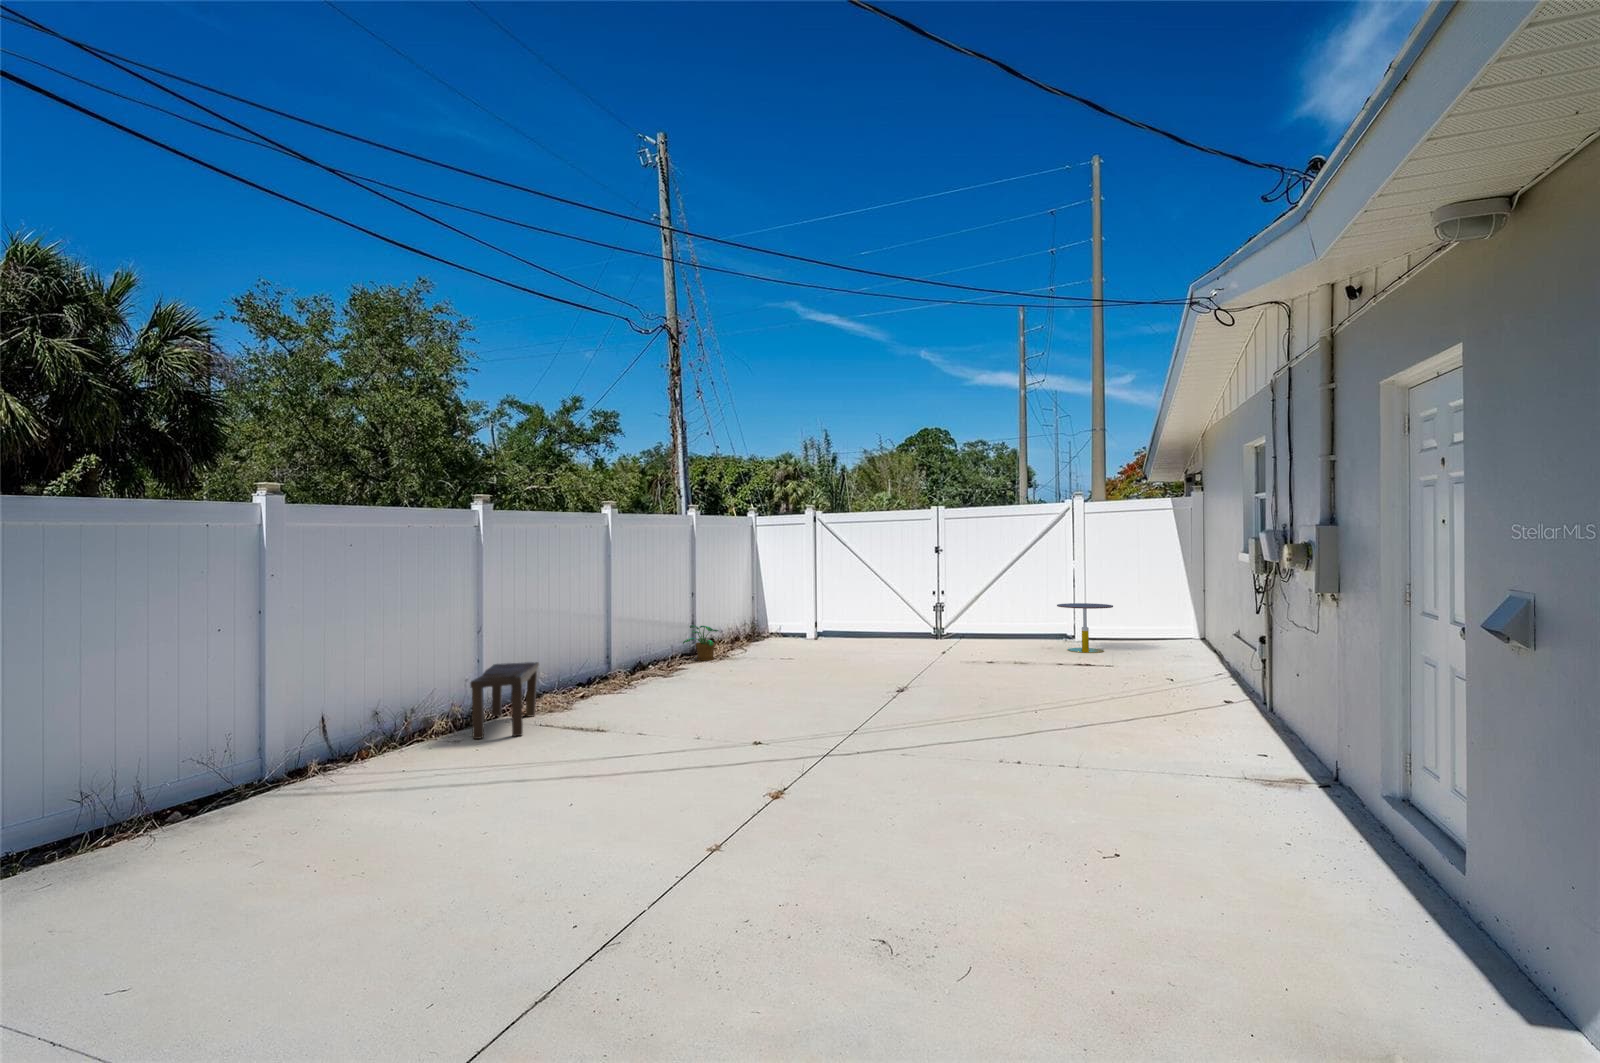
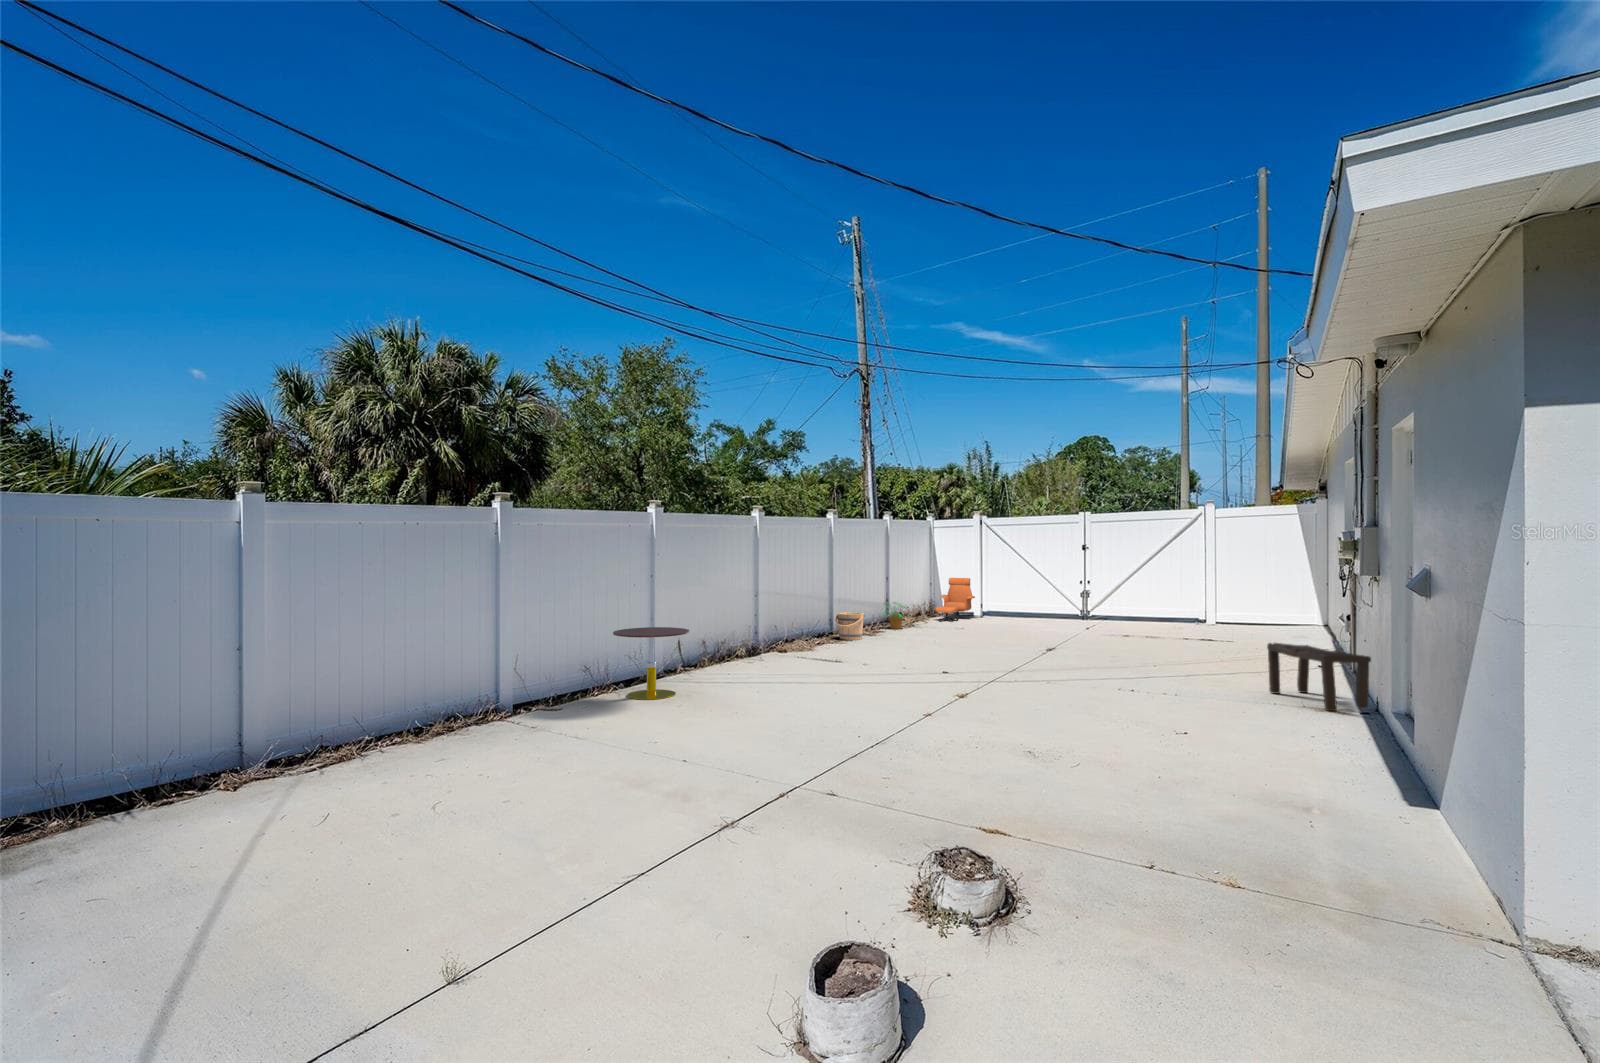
lounge chair: none [759,590,808,646] -> present [935,578,975,622]
side table: present [1057,603,1113,653] -> present [613,627,689,700]
bucket: none [617,643,657,682] -> present [835,612,865,640]
bench: present [470,662,539,739] -> present [1267,643,1371,711]

